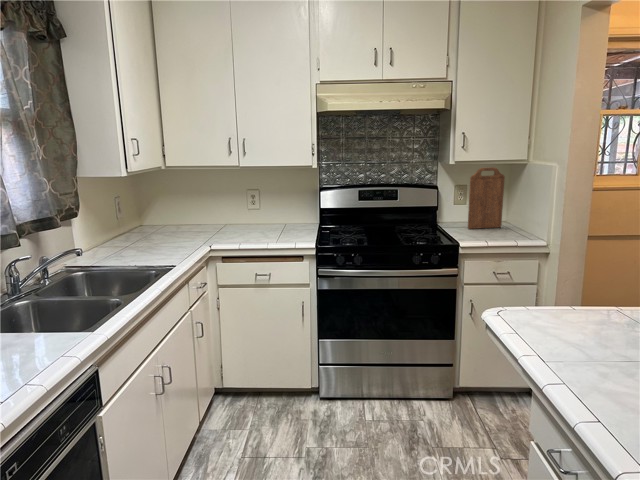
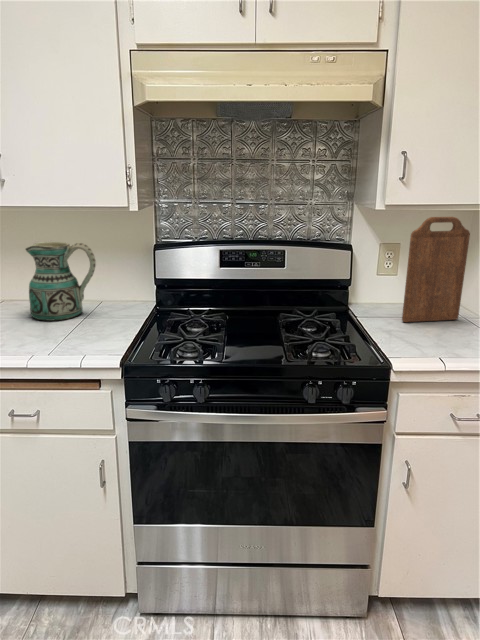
ceramic pitcher: none [250,187,289,231] -> present [26,242,96,321]

